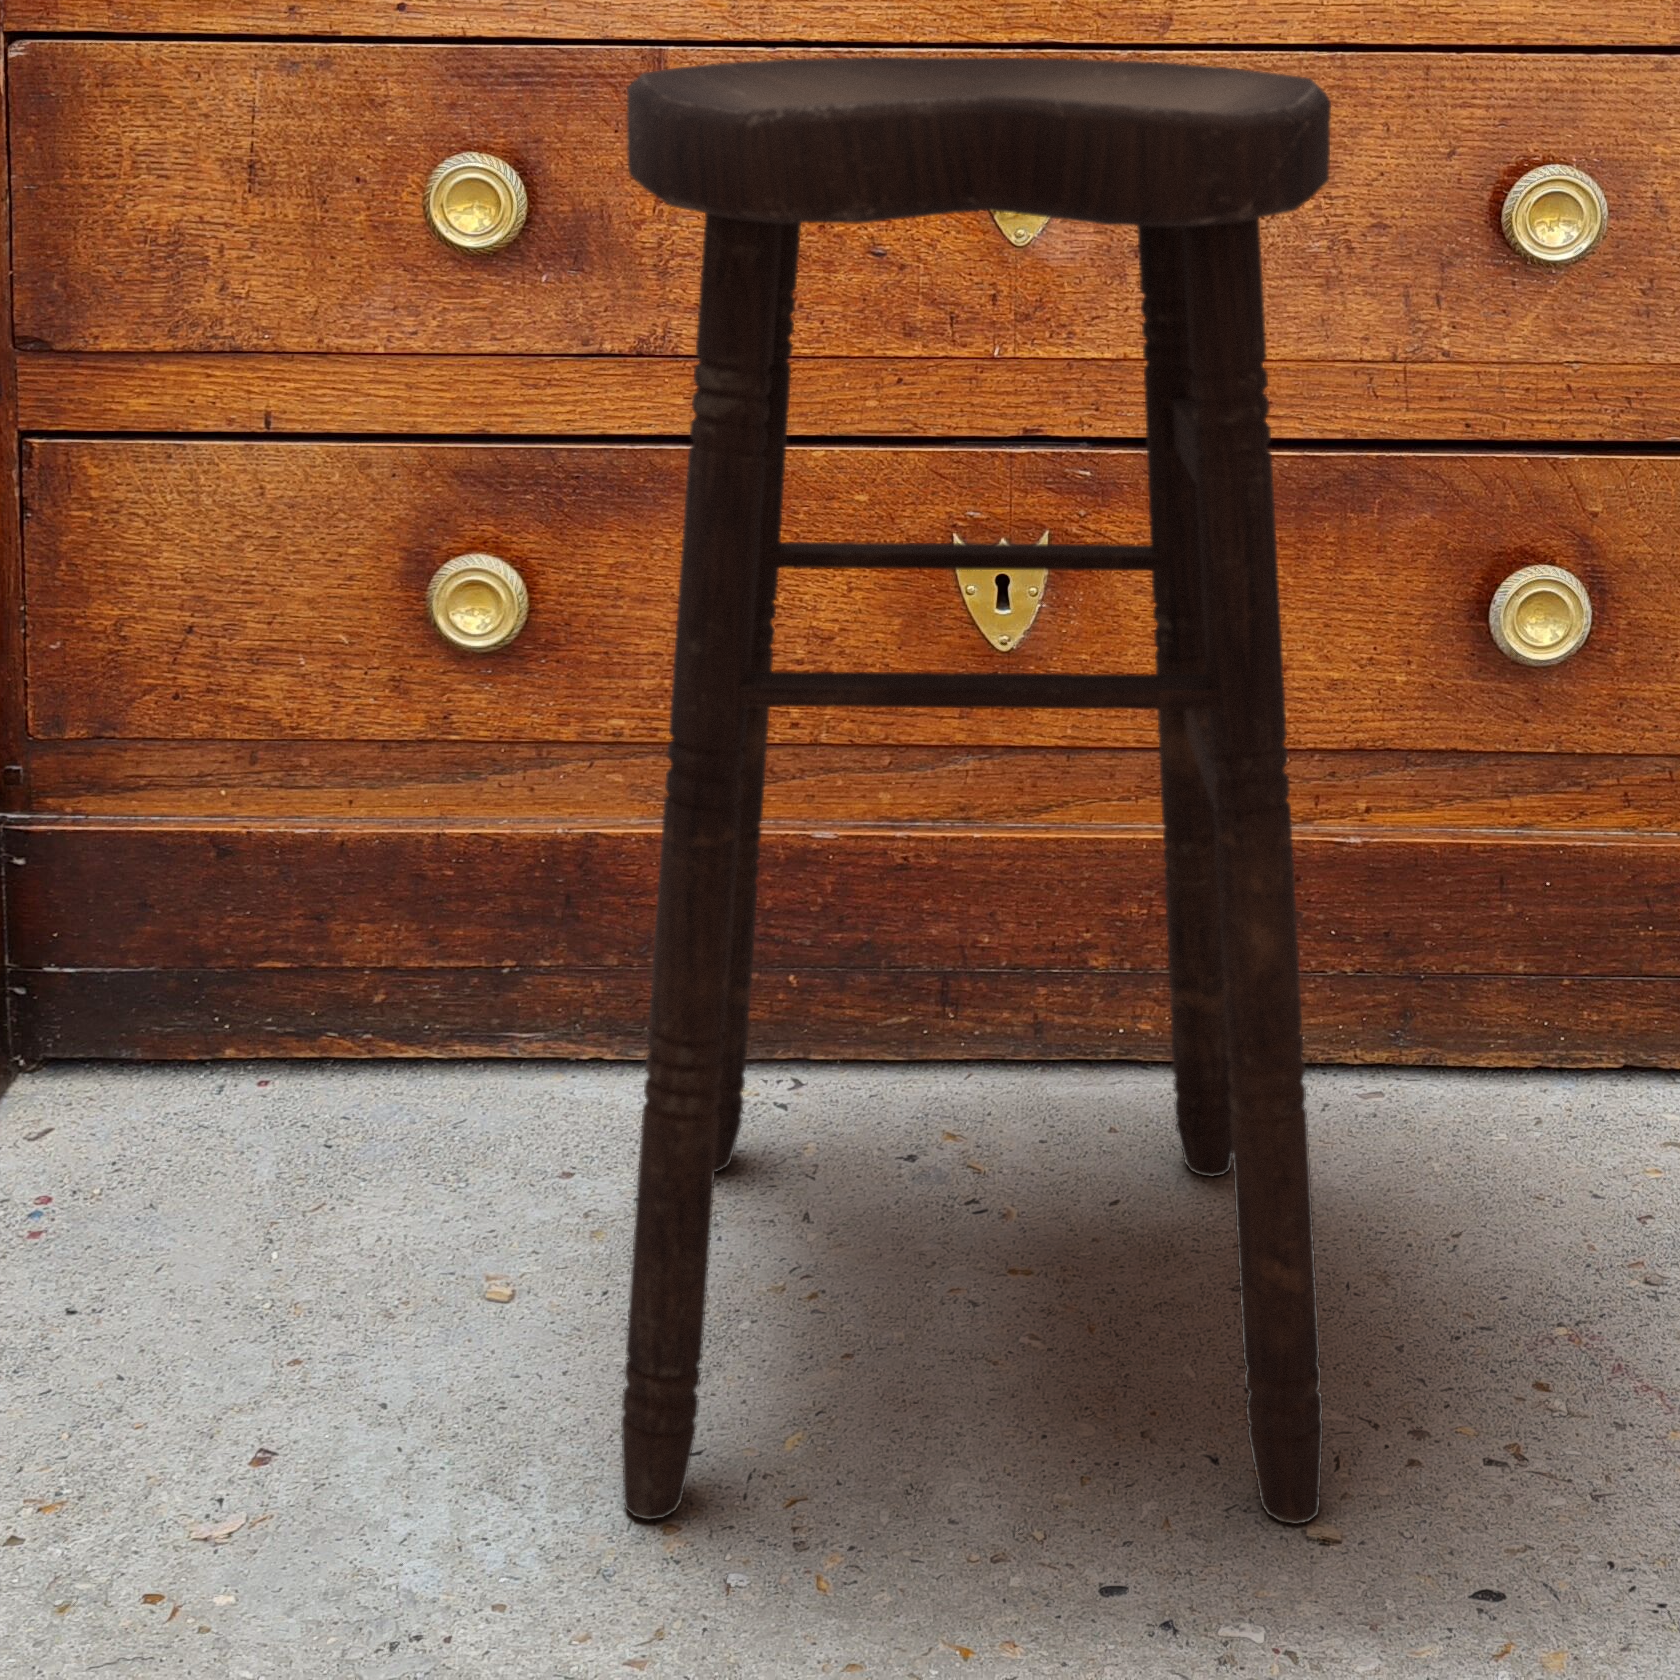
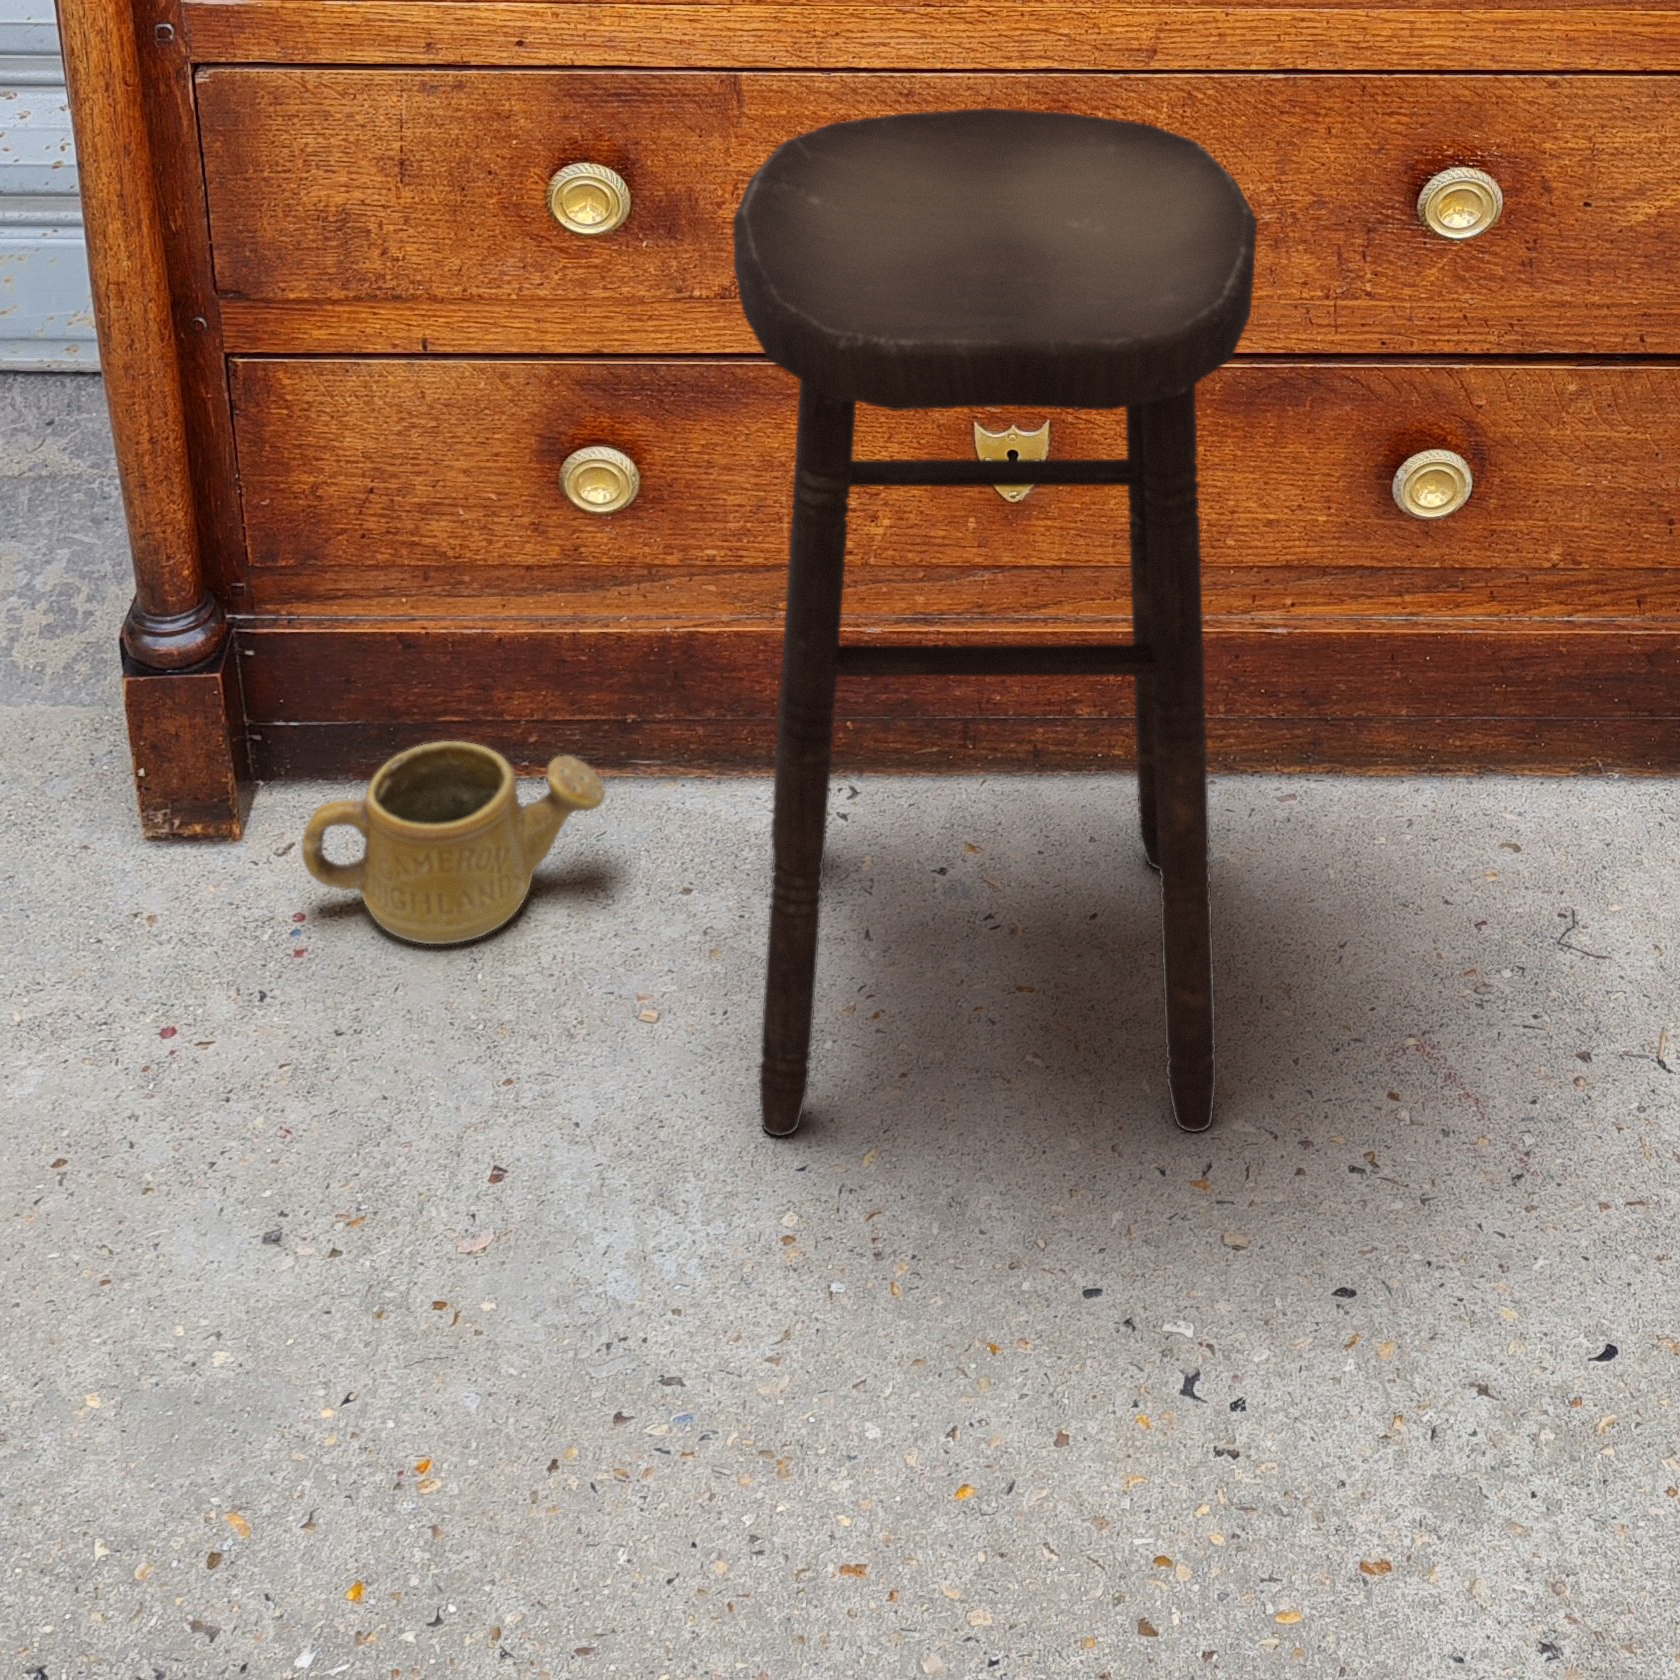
watering can: none [40,971,462,1251] -> present [302,741,605,944]

